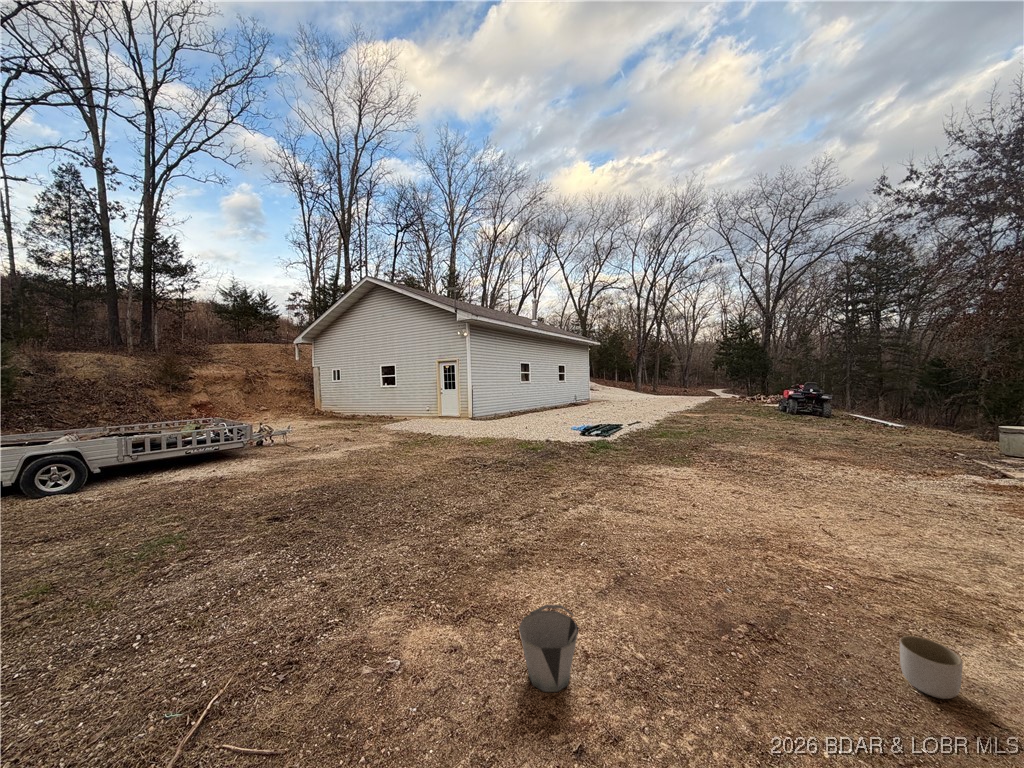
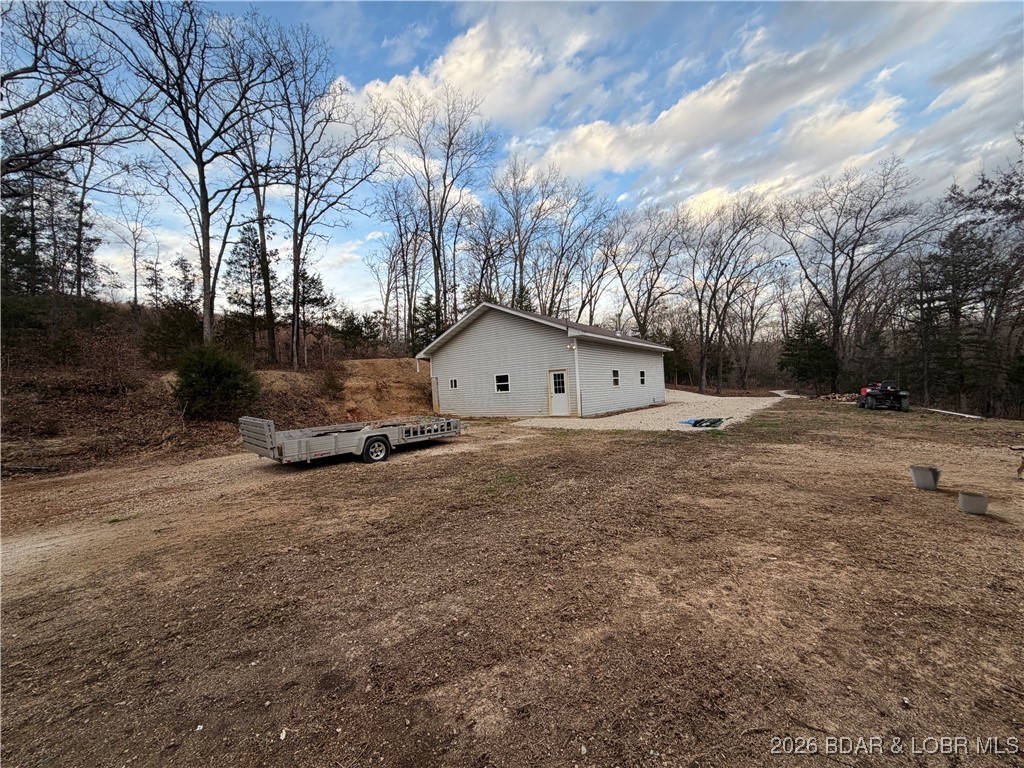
bucket: present [519,605,579,692] -> present [909,463,942,490]

